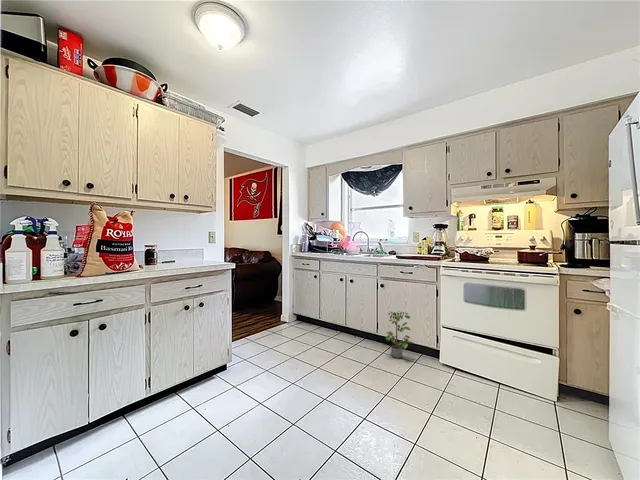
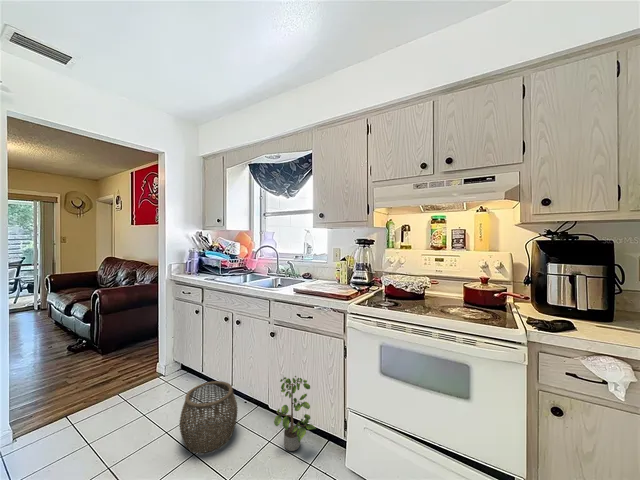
woven basket: none [324,317,358,356] -> present [179,381,238,453]

